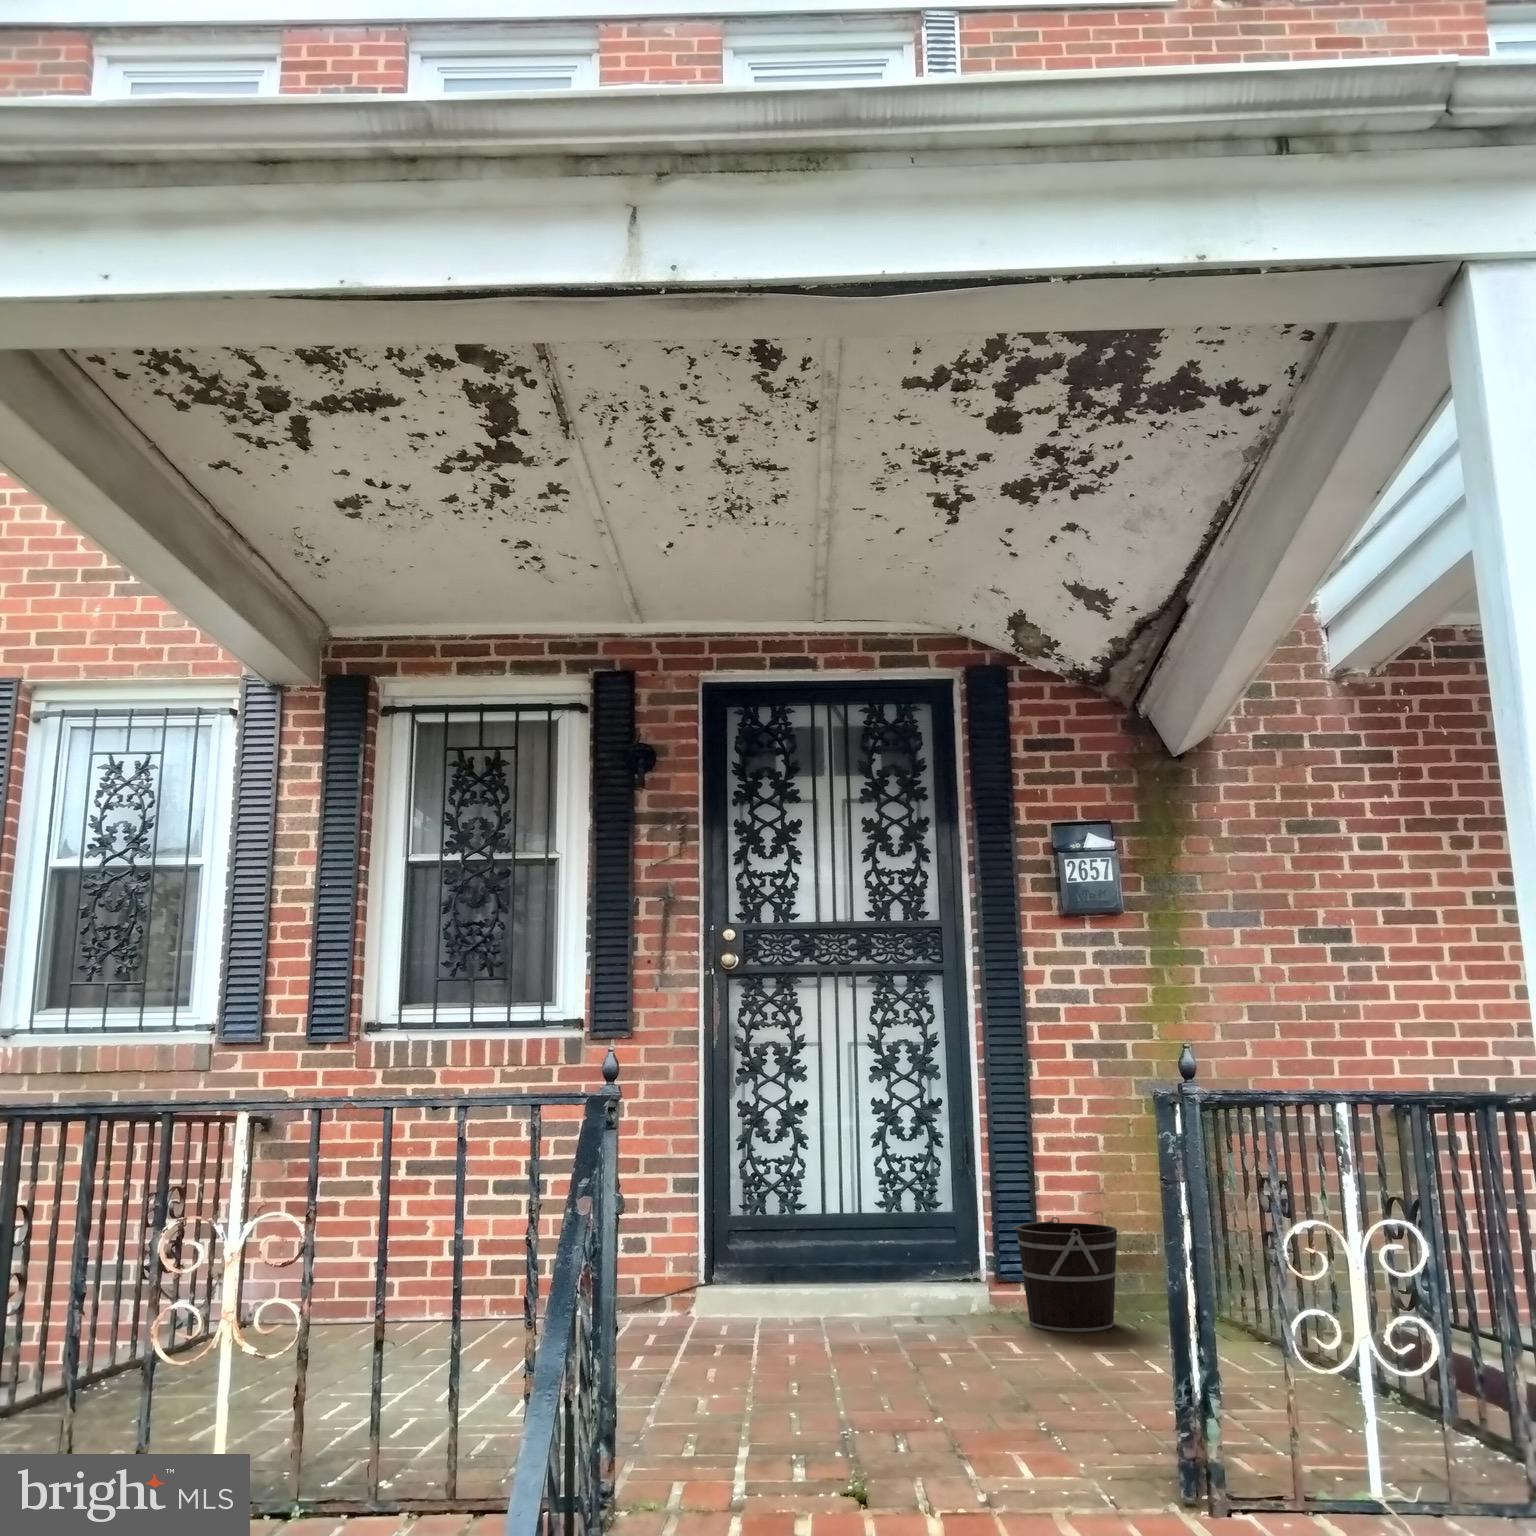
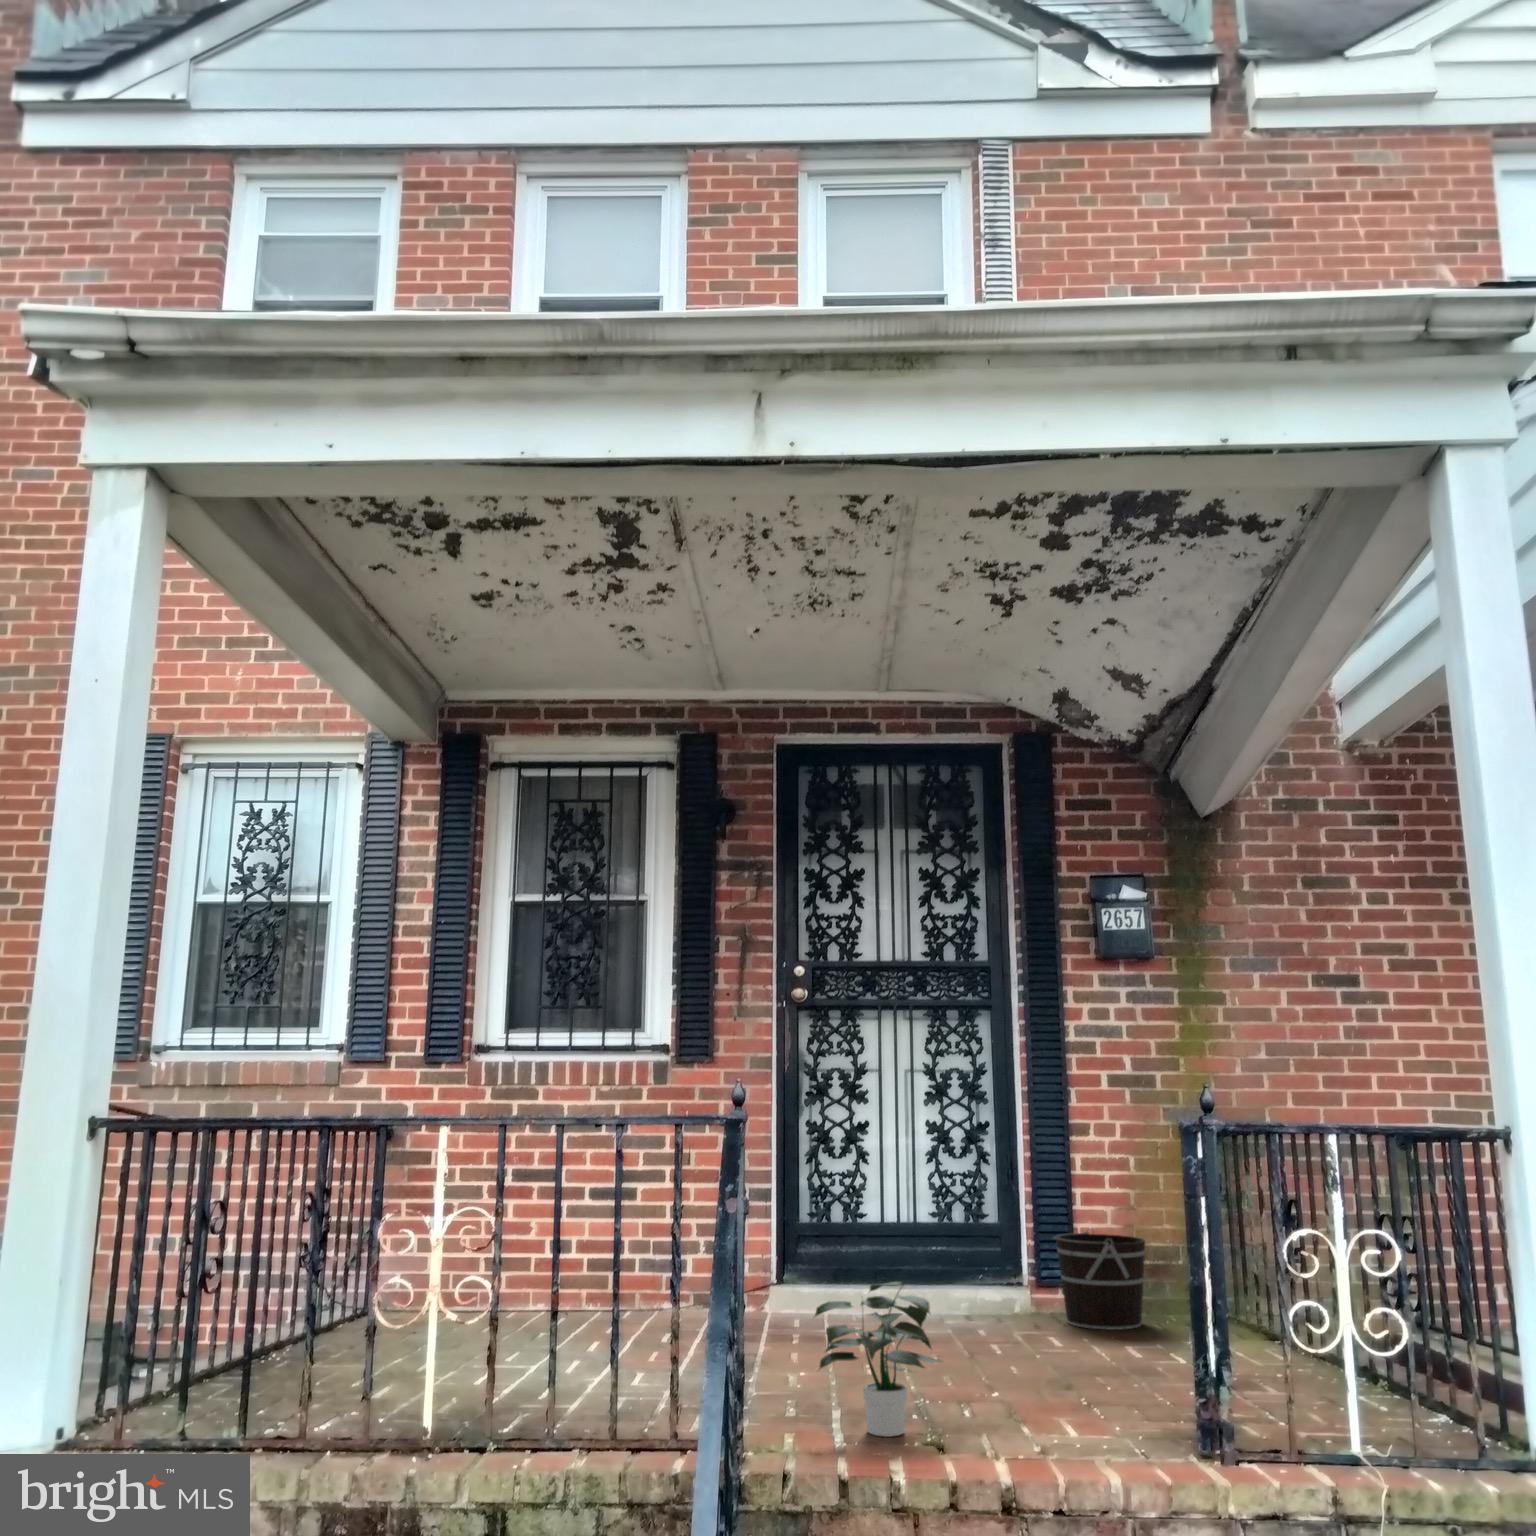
potted plant: none [712,1293,874,1484] -> present [815,1282,940,1437]

